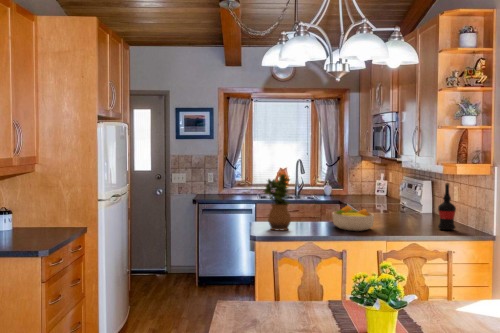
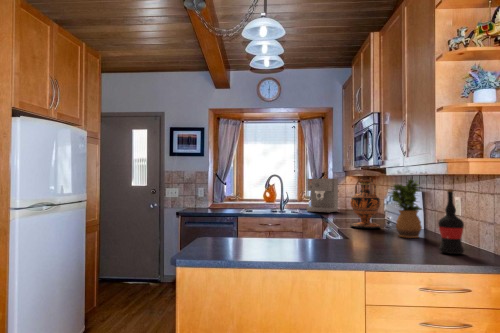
coffee maker: none [323,164,354,198] -> present [307,178,338,213]
vase: none [369,169,396,213] -> present [350,178,381,229]
potted plant: present [263,174,291,230] -> present [391,179,422,238]
fruit bowl: present [332,206,374,231] -> none [295,219,350,254]

